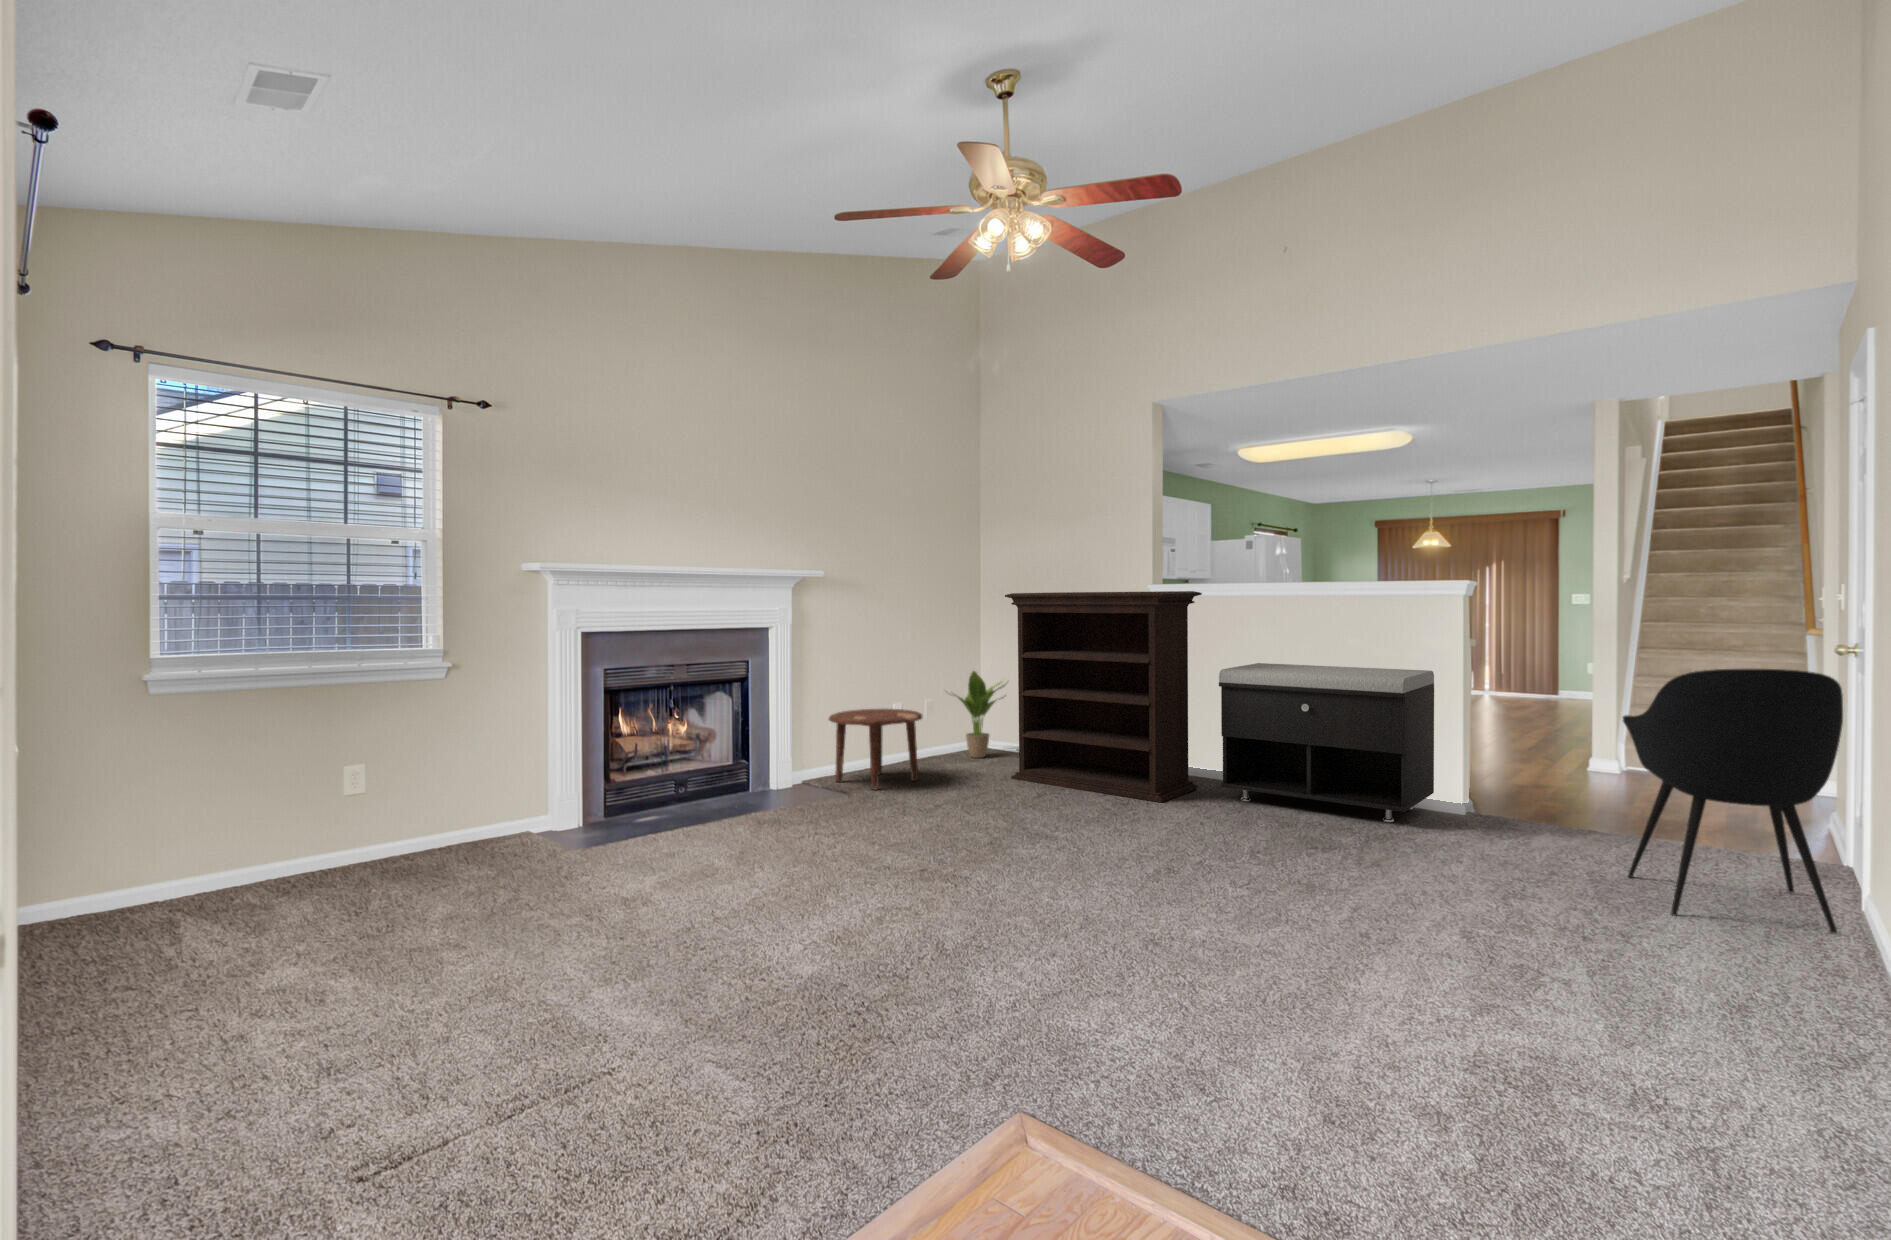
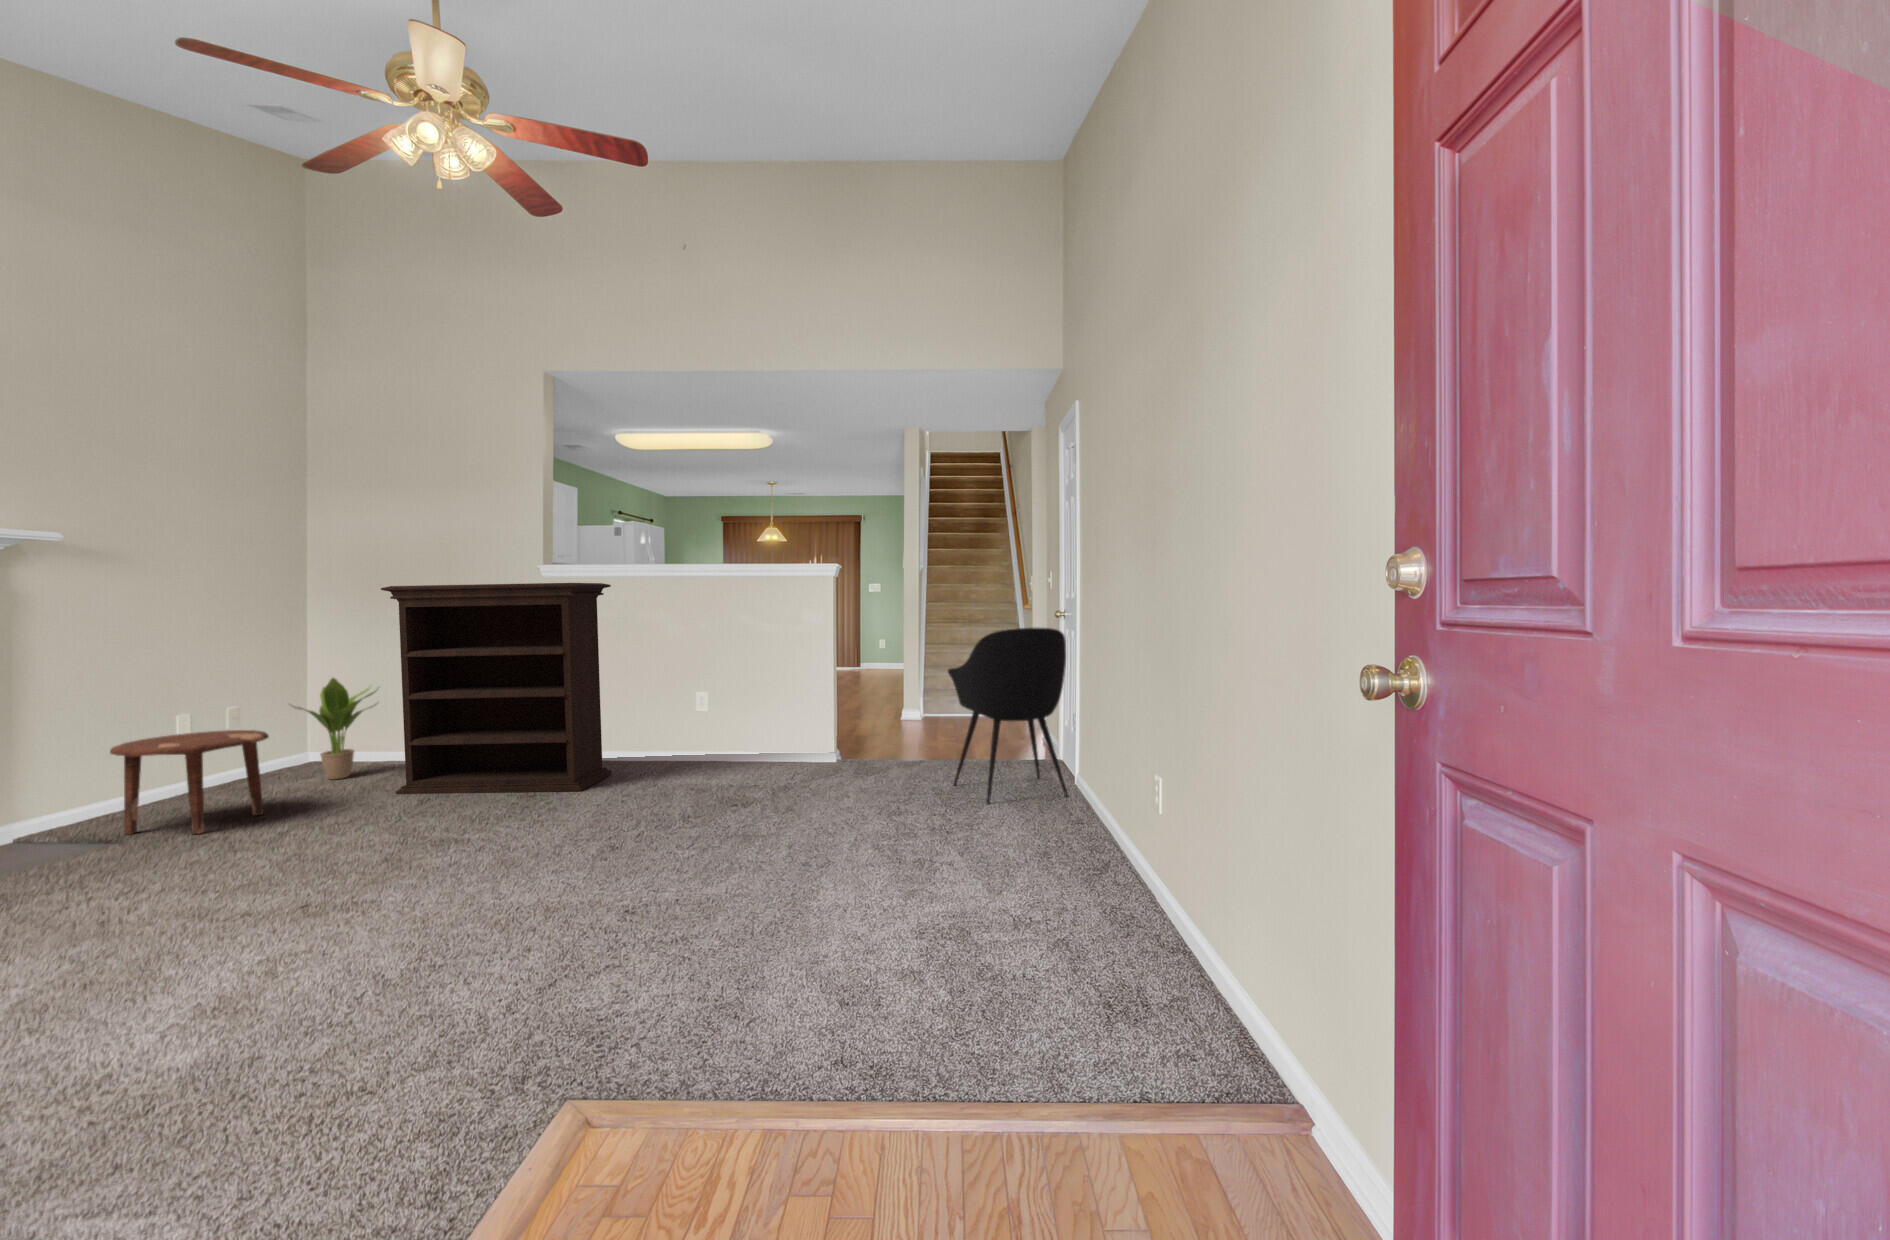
storage bench: present [1219,663,1434,822] -> none [634,648,814,778]

